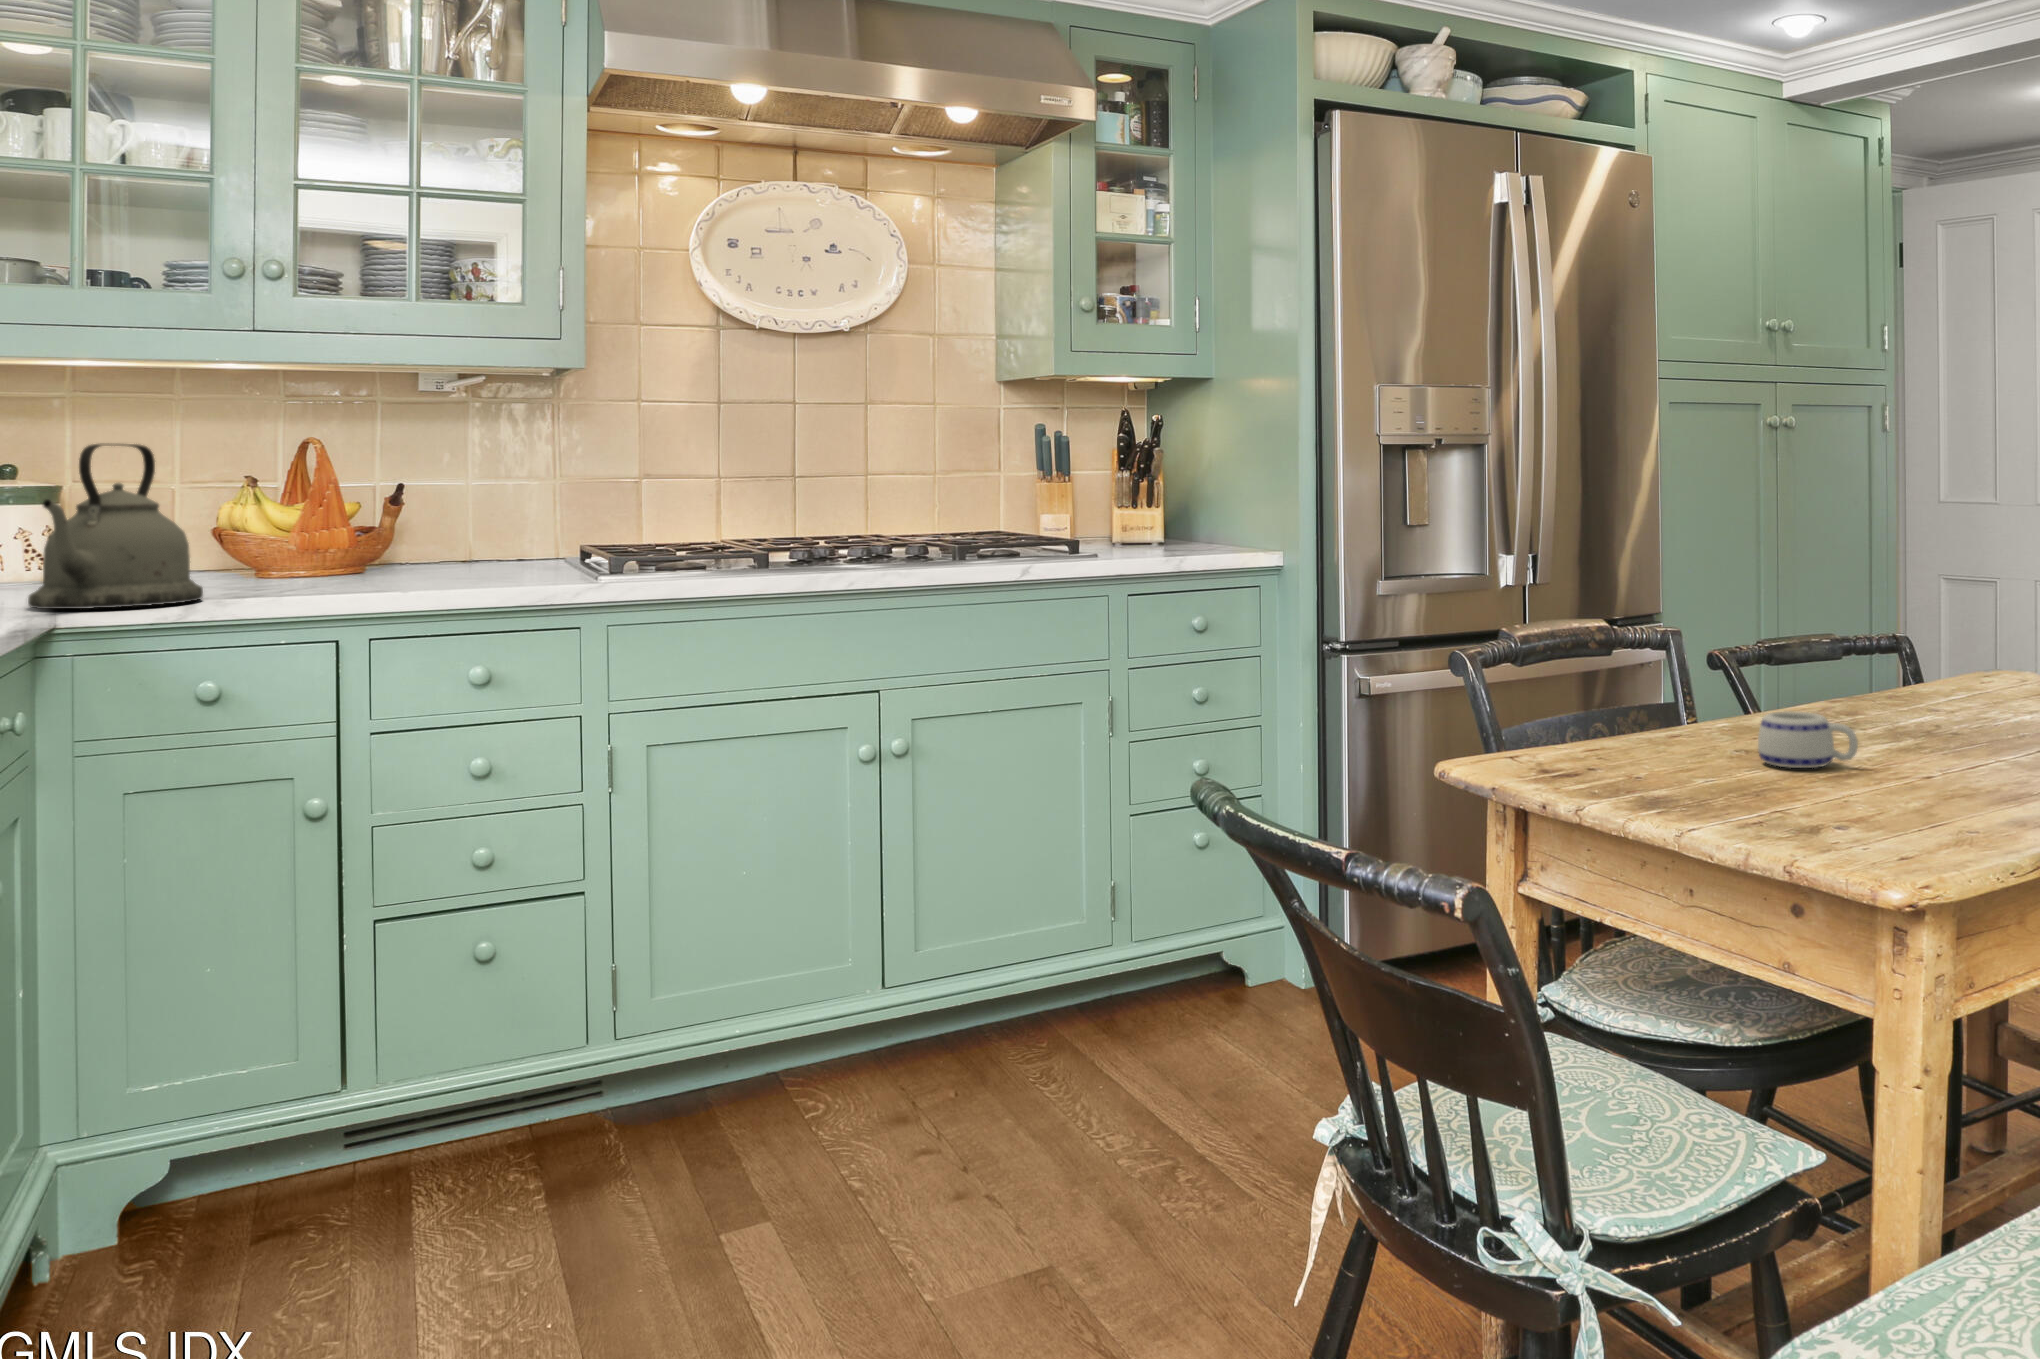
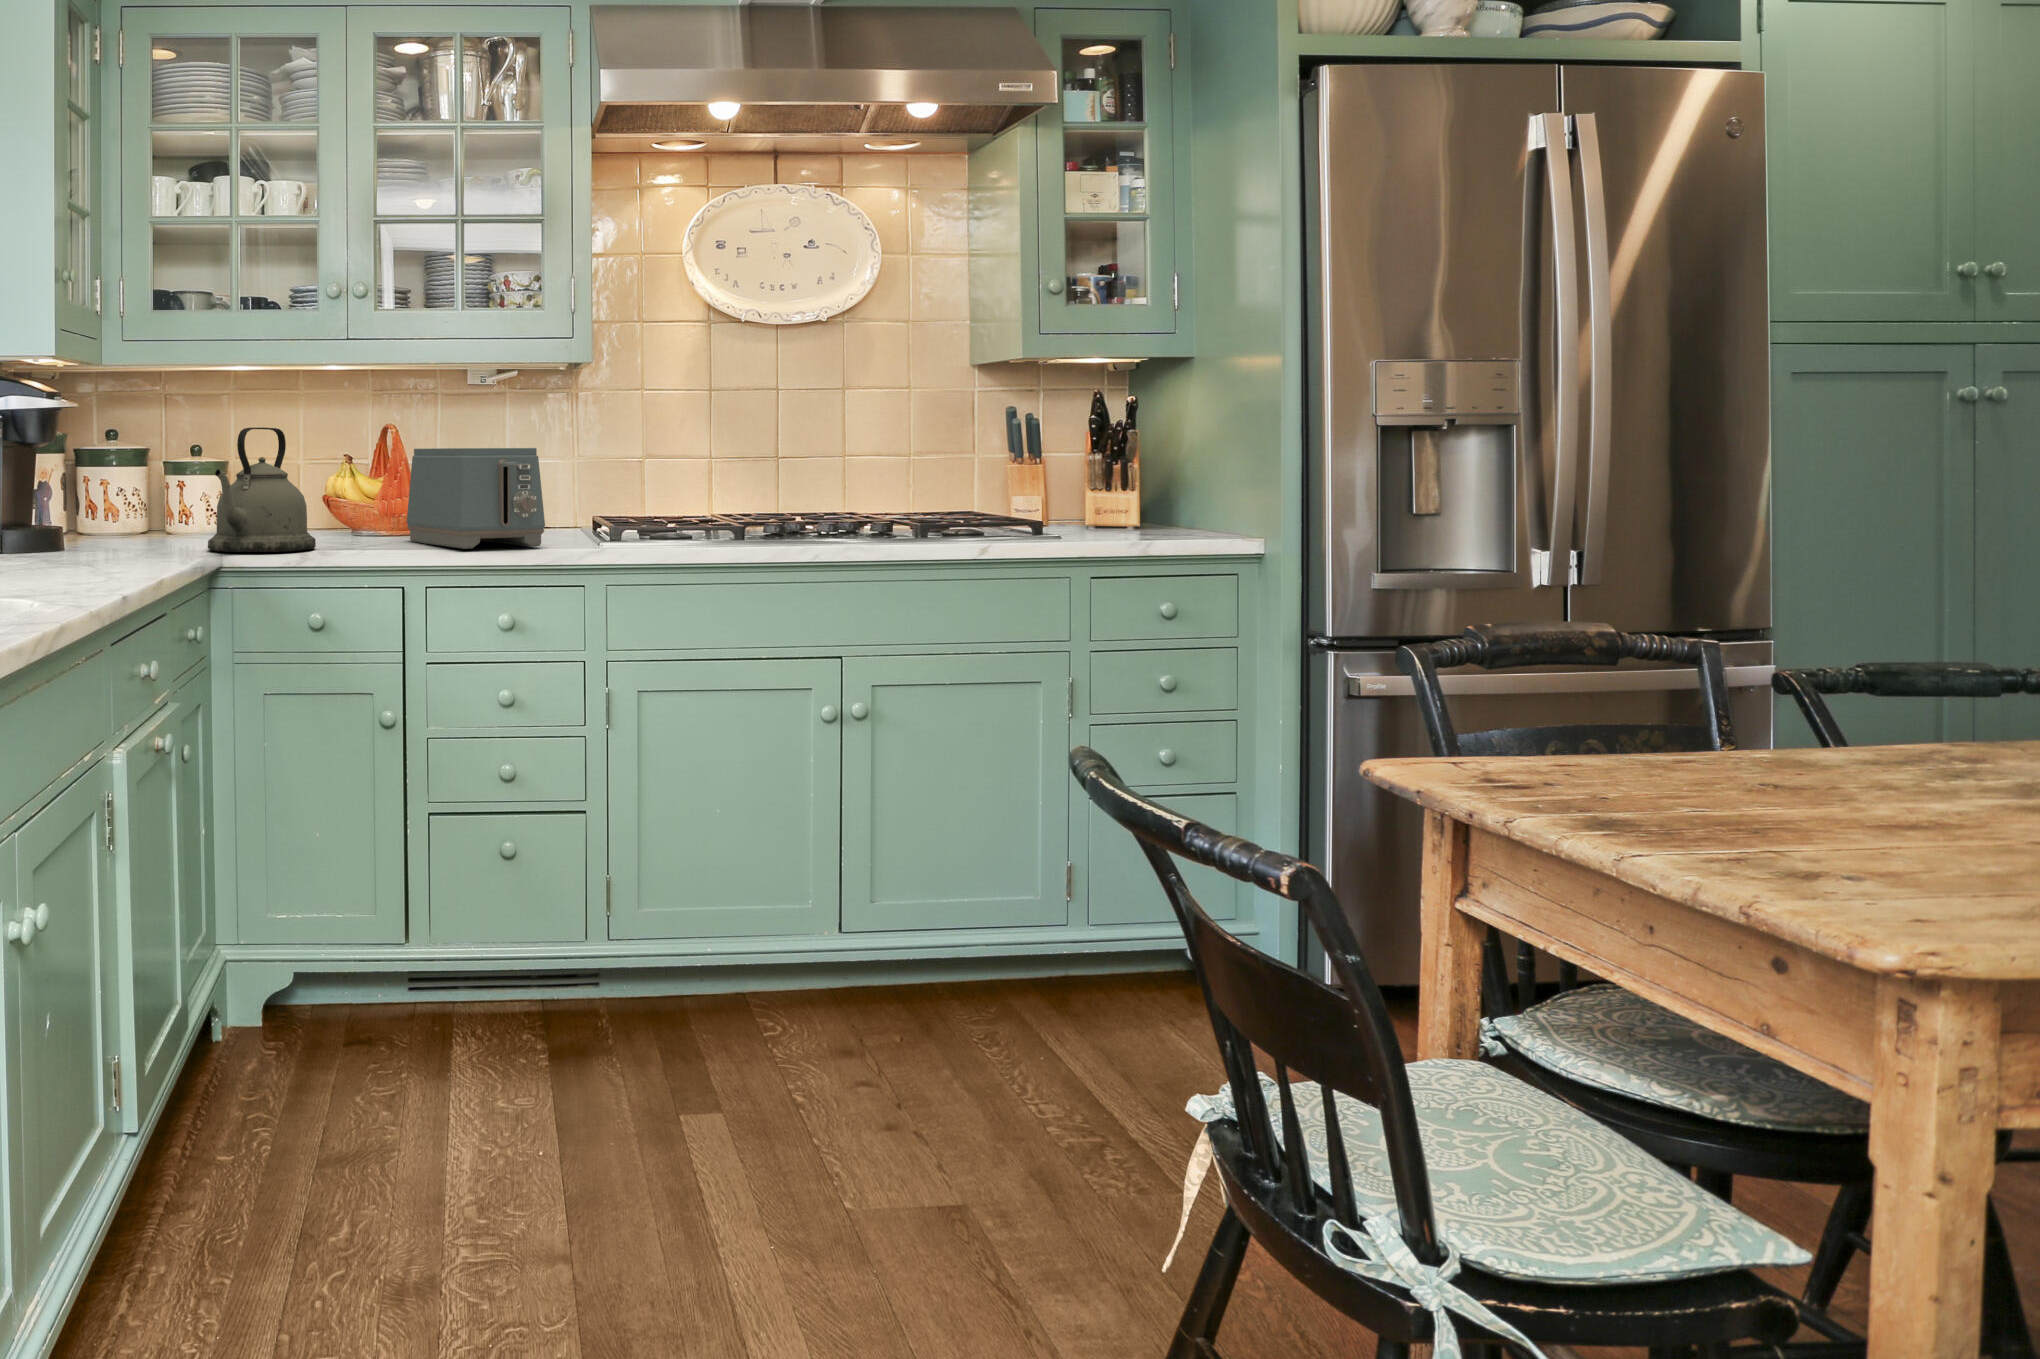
toaster: none [337,469,532,592] -> present [407,448,545,549]
mug: present [1758,711,1858,768] -> none [1786,745,1931,815]

